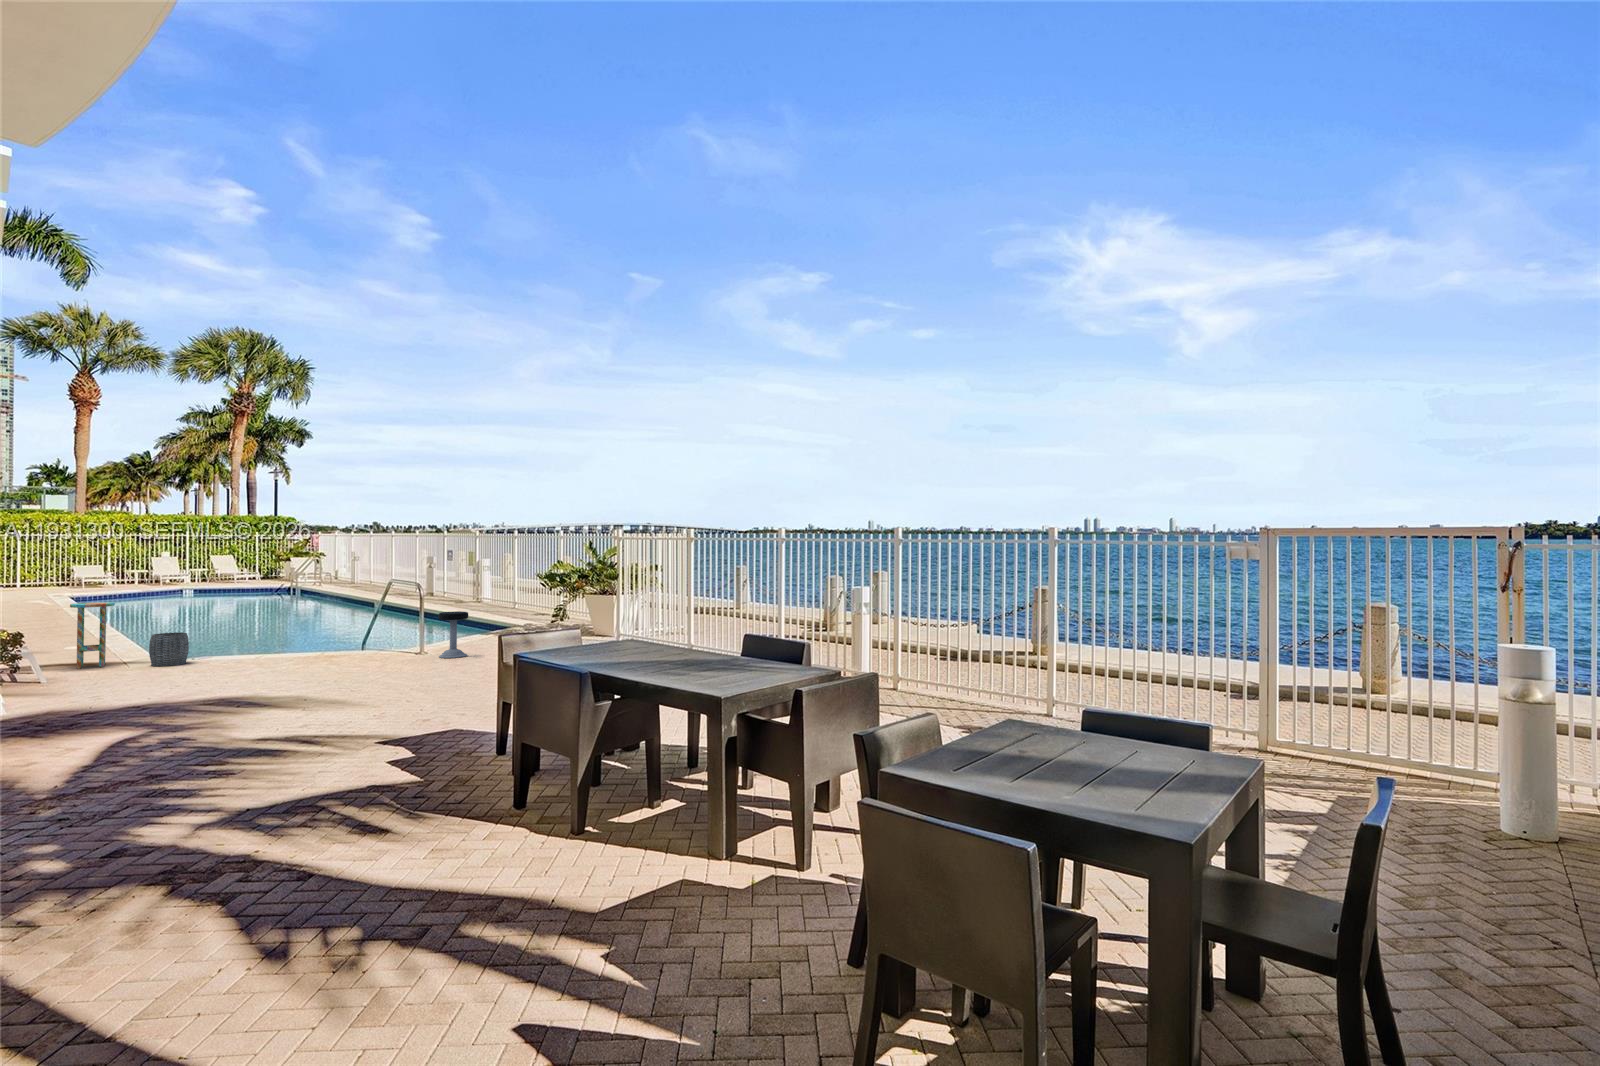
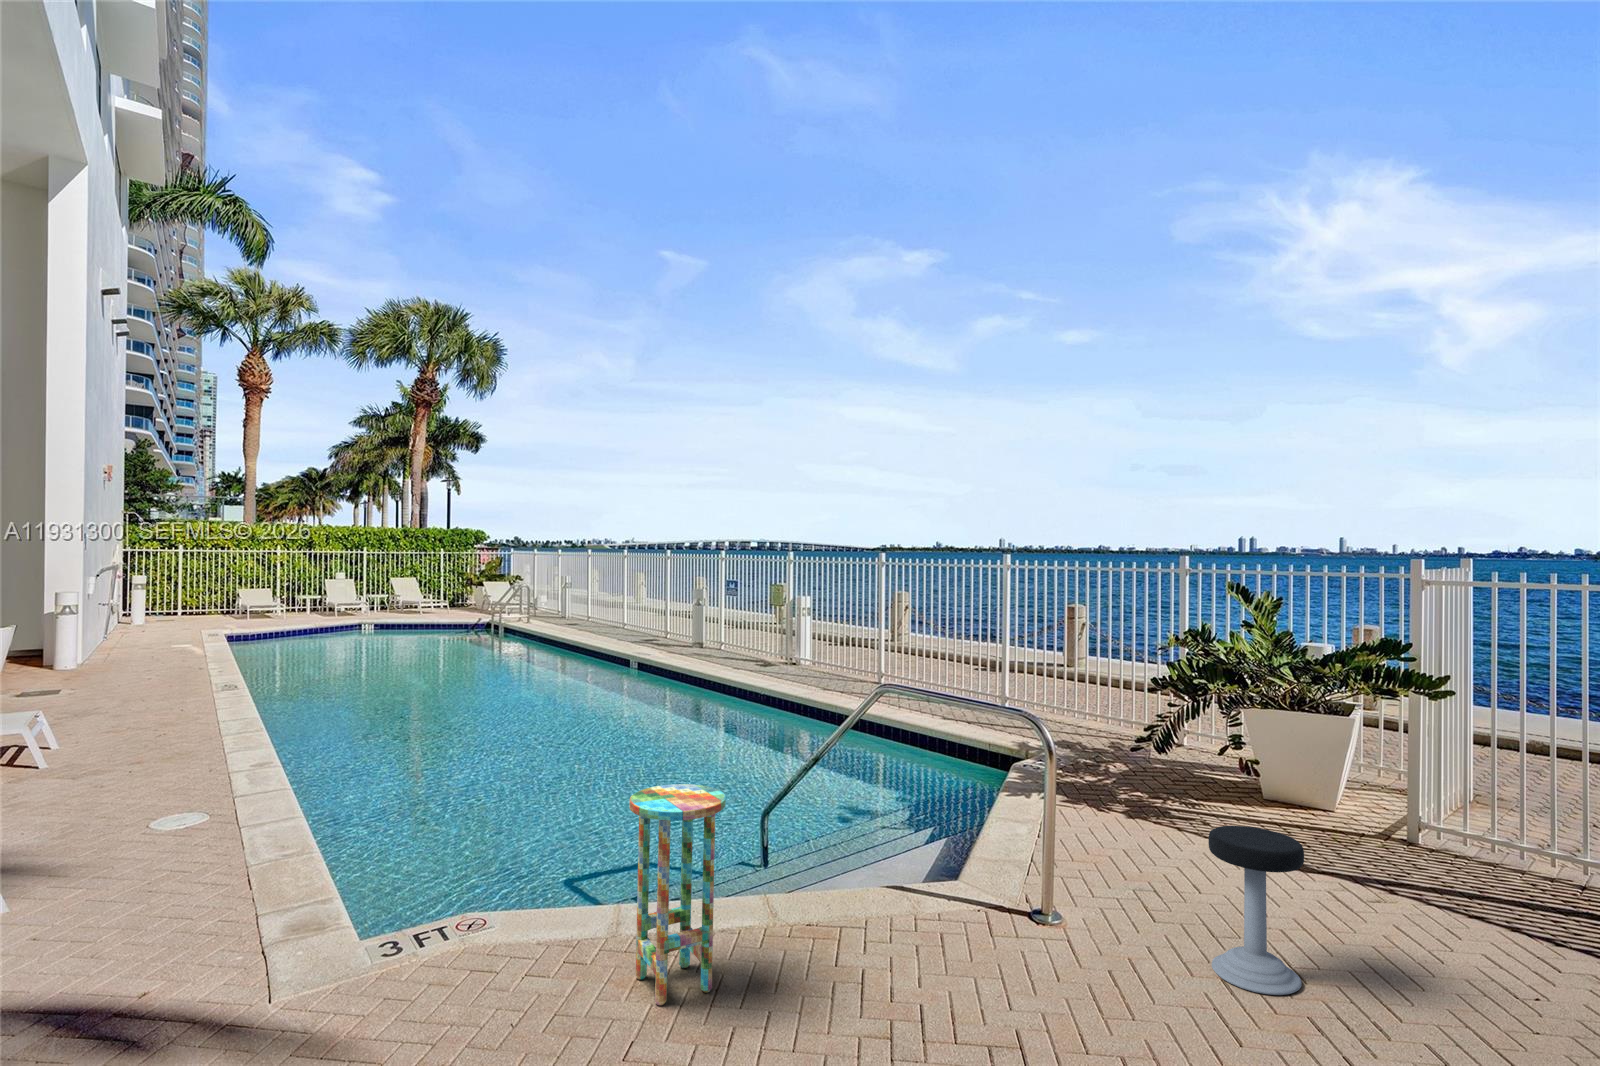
side table: present [70,602,115,669] -> present [630,784,726,1005]
woven basket: present [149,632,189,666] -> none [436,877,535,1008]

